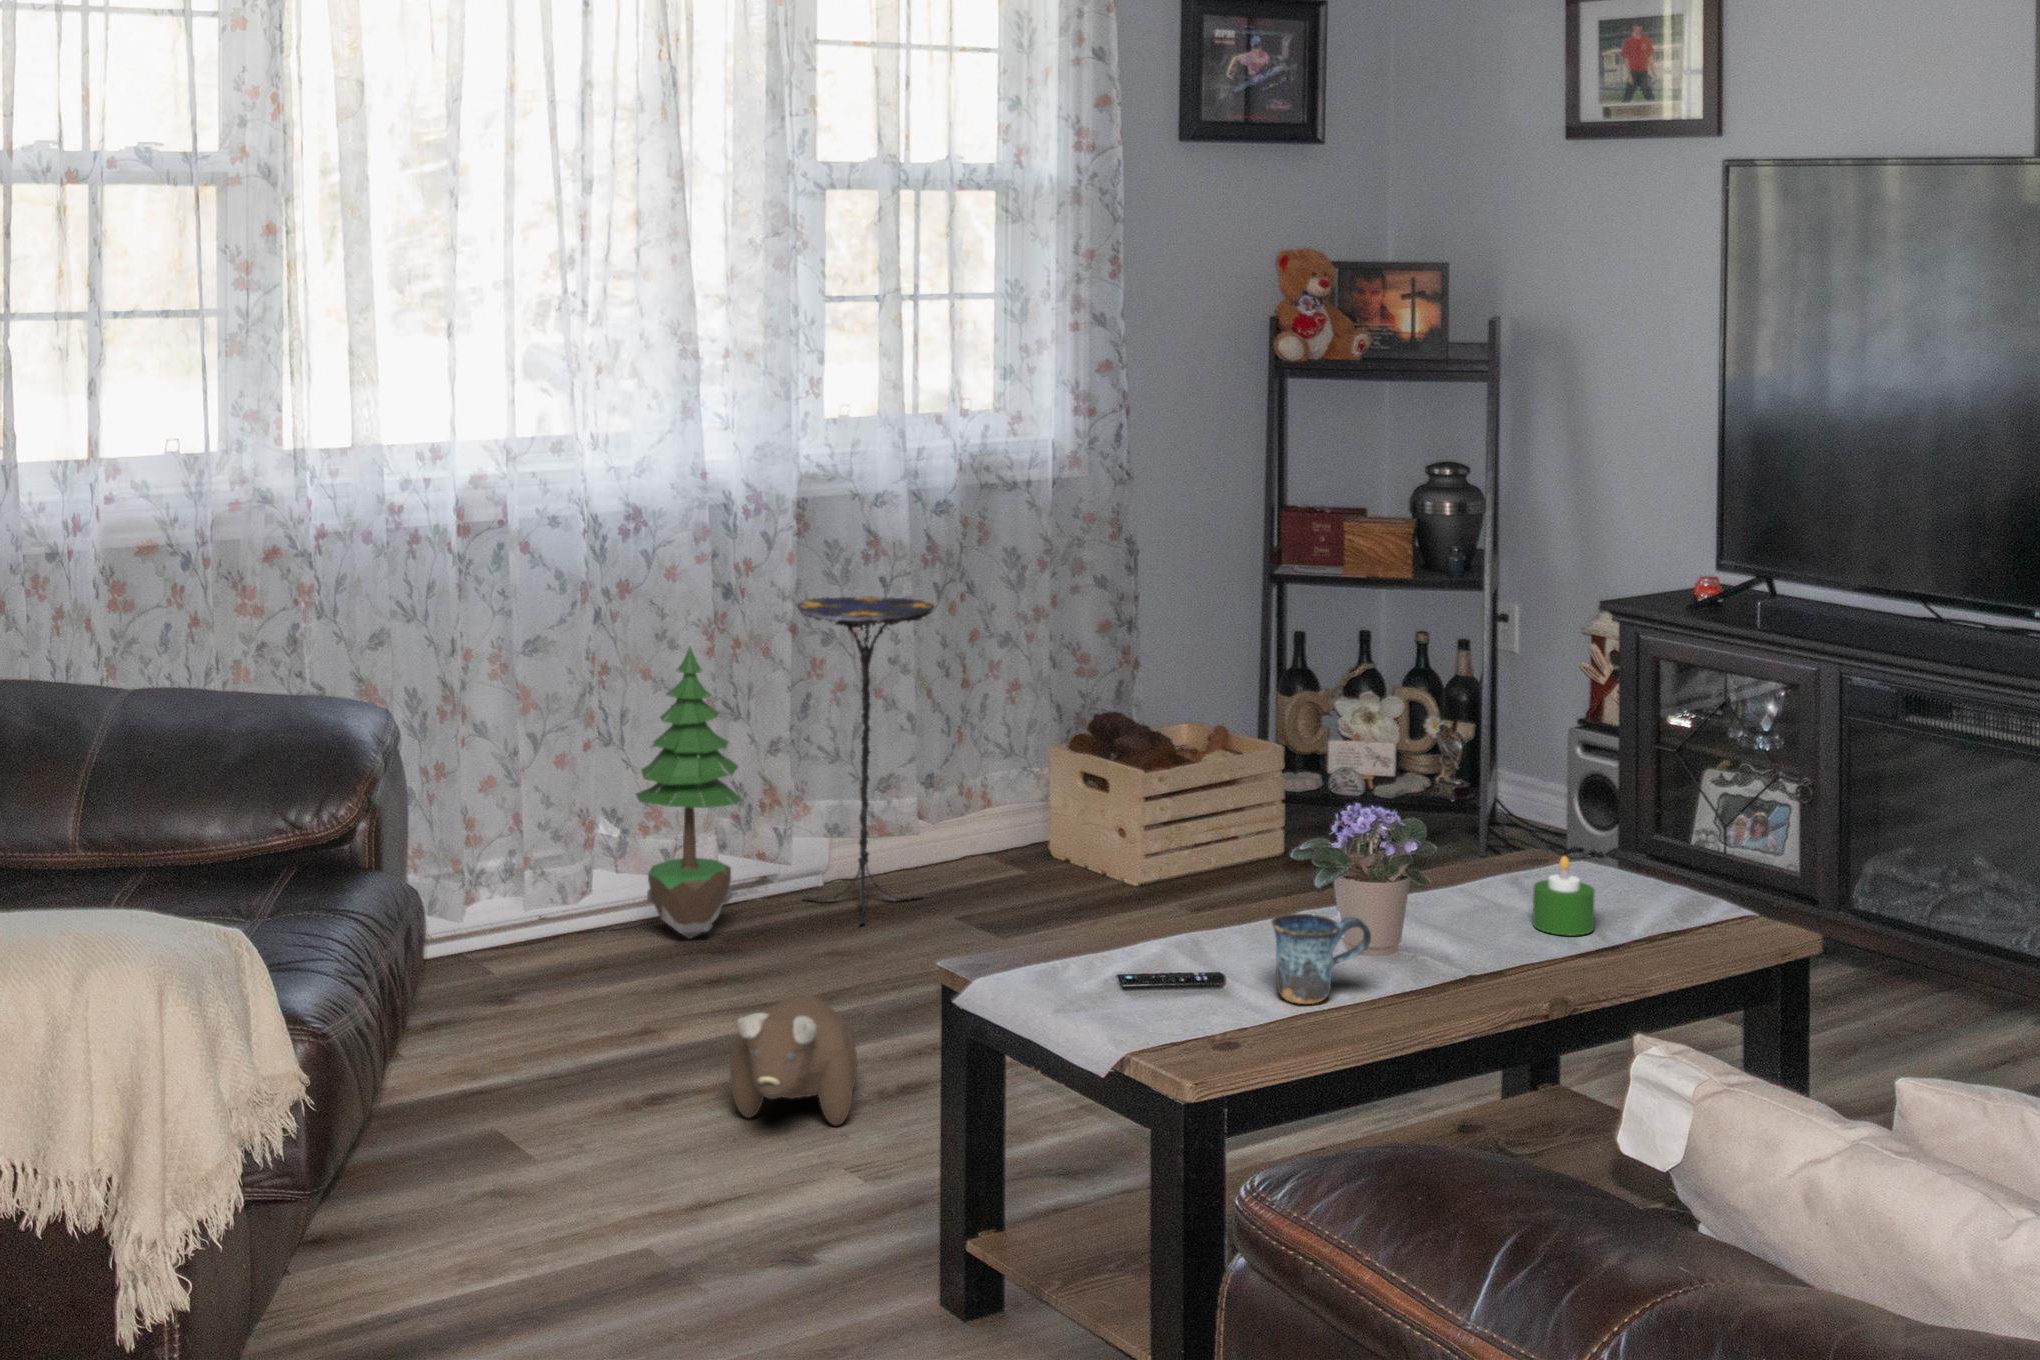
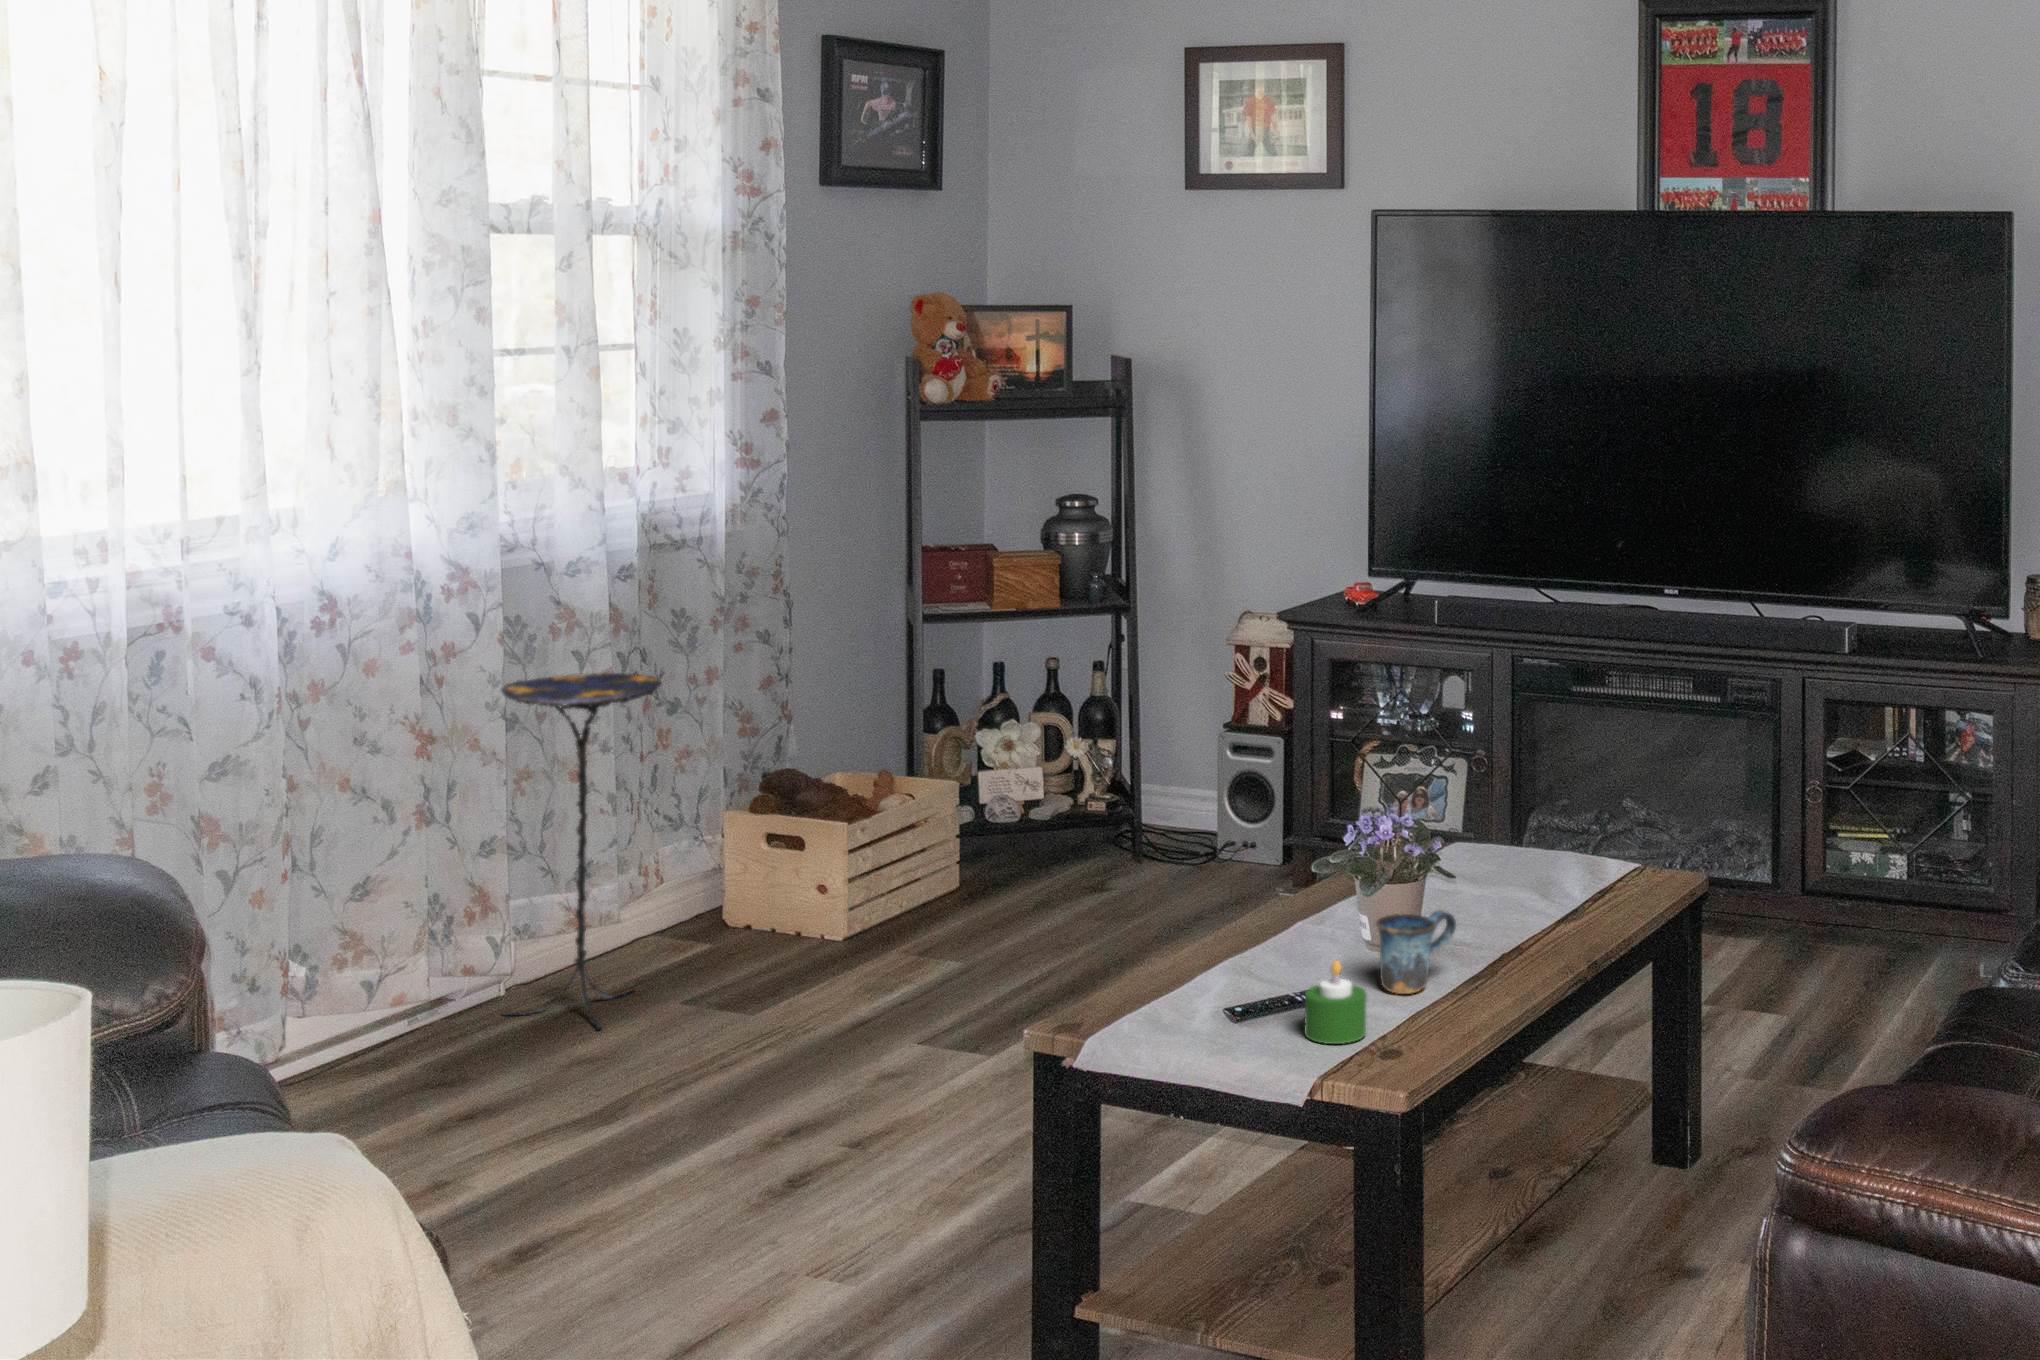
potted tree: present [636,647,741,939] -> none [346,749,478,1080]
candle: present [1533,856,1595,935] -> present [1305,960,1367,1044]
plush toy: present [730,994,857,1125] -> none [672,1097,811,1240]

